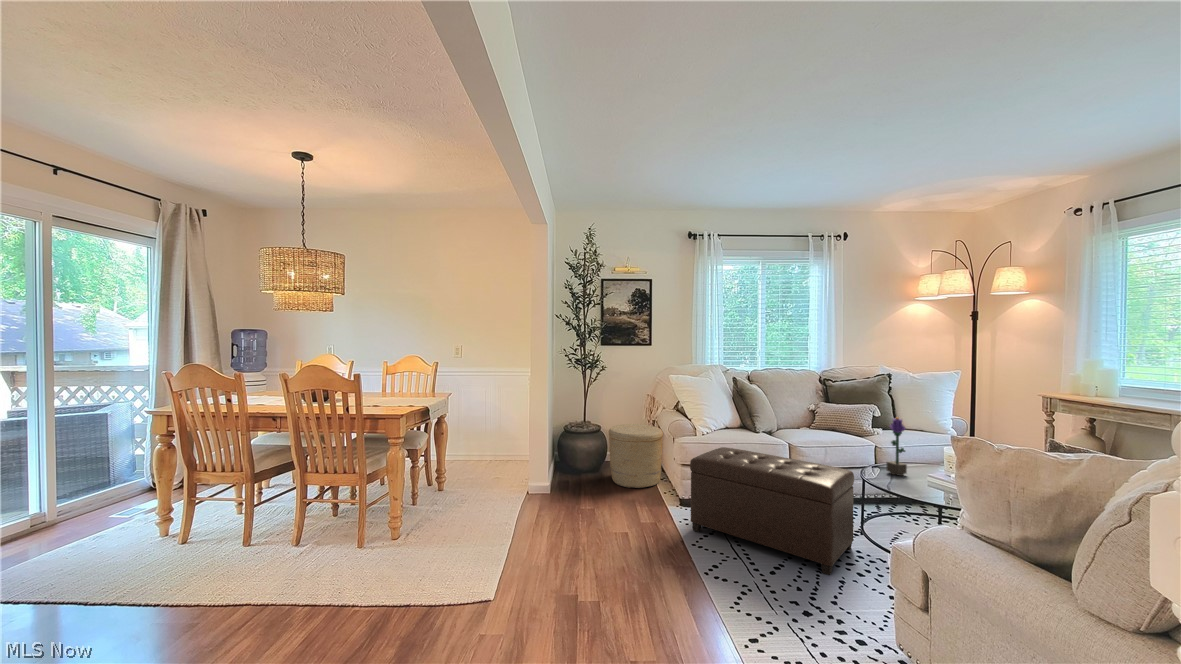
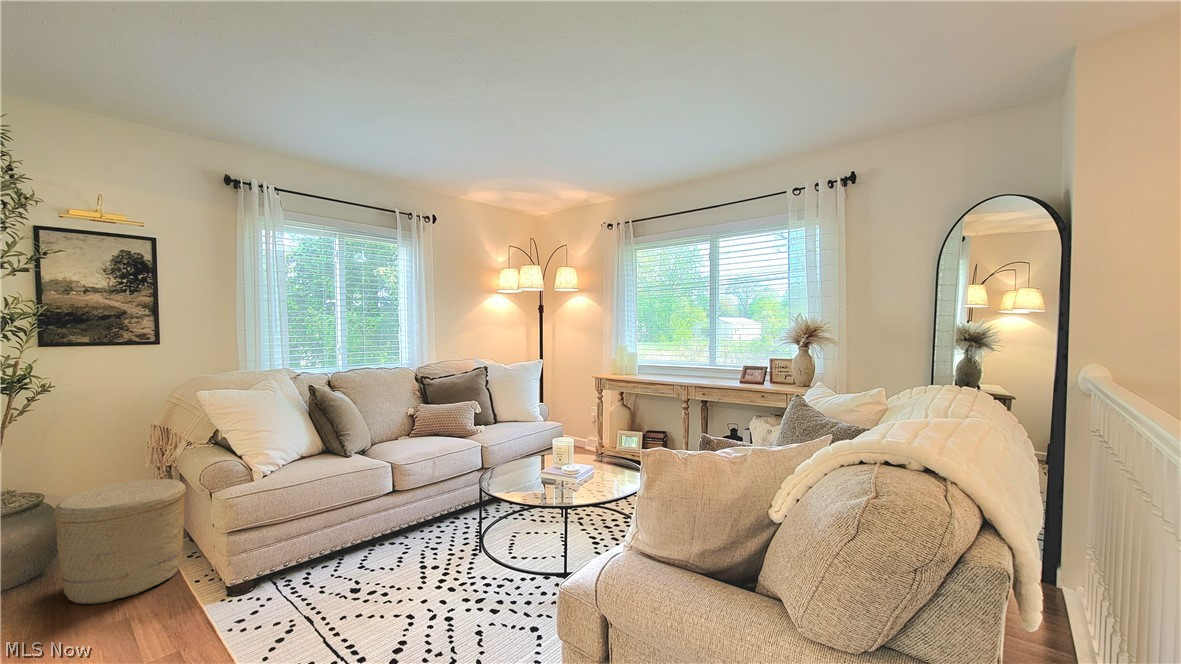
potted flower: present [887,417,907,476] -> none [501,413,519,476]
ottoman: present [690,447,854,575] -> none [247,484,478,640]

